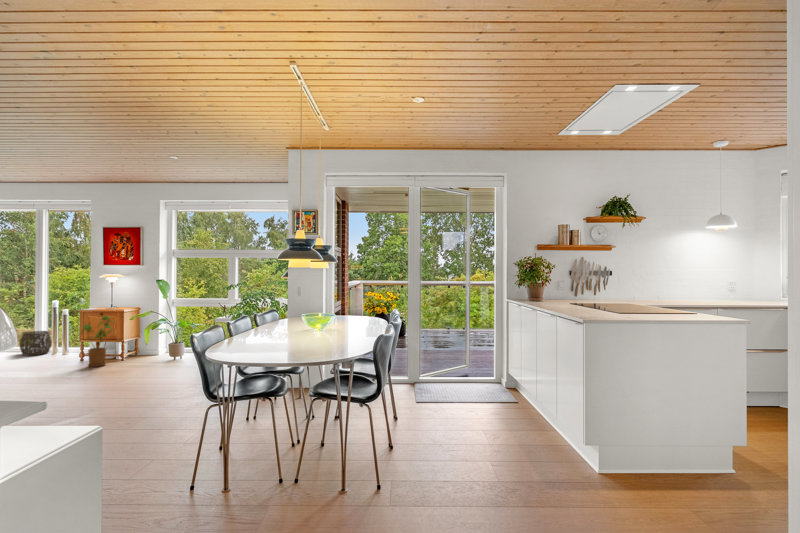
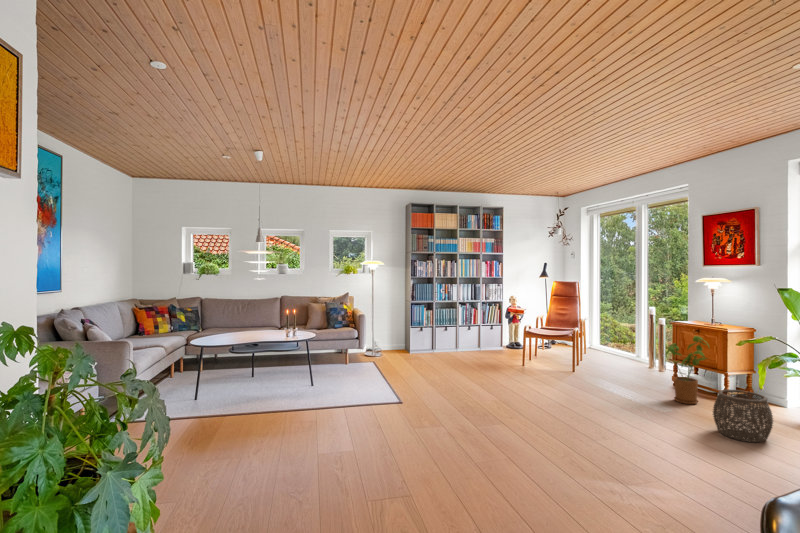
woven basket: present [20,331,52,355] -> present [713,390,773,442]

